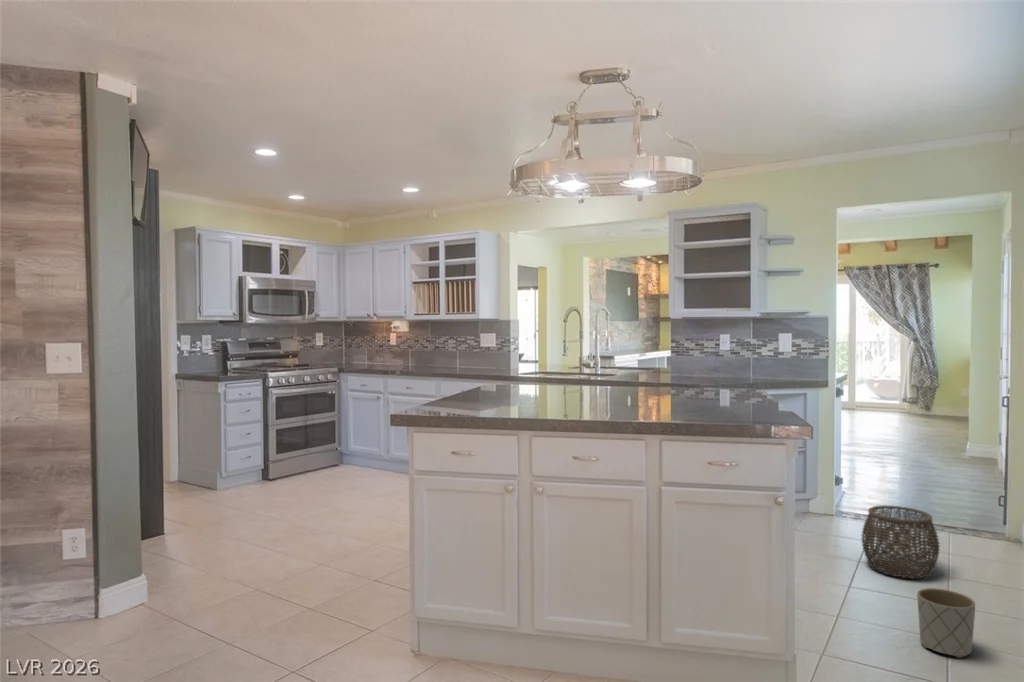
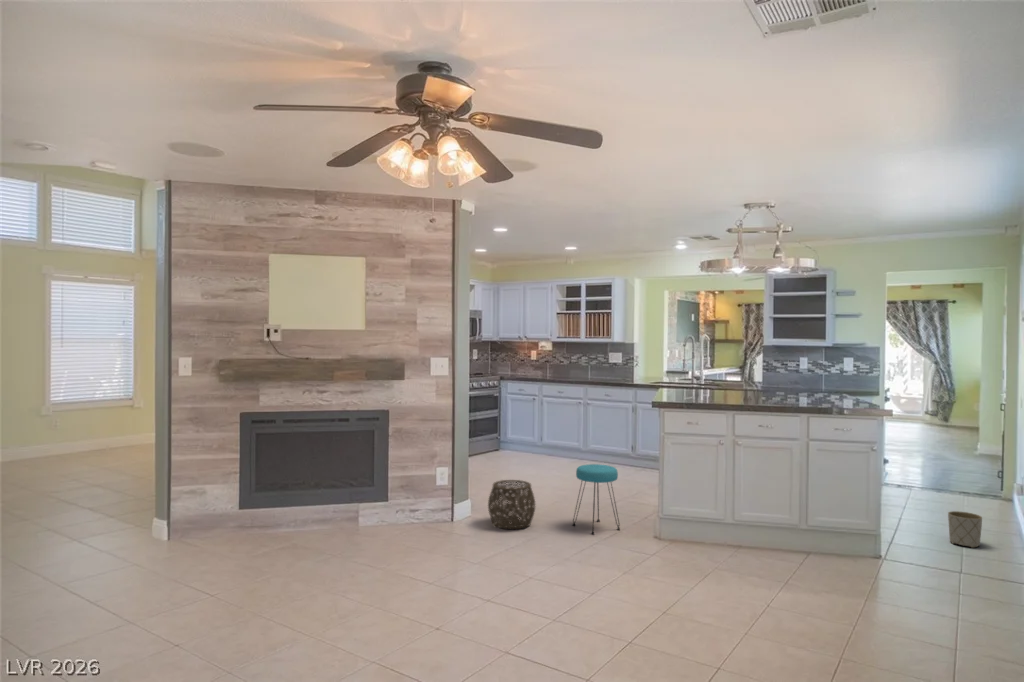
woven basket: present [861,505,939,579] -> present [488,480,535,529]
stool: none [287,517,363,646] -> present [573,464,620,534]

